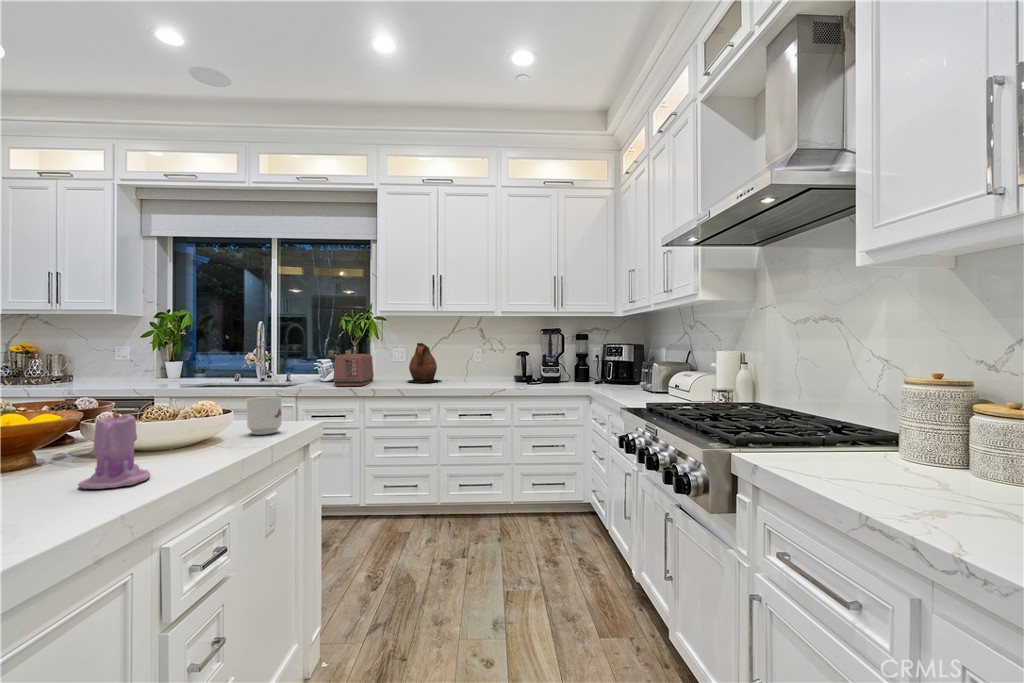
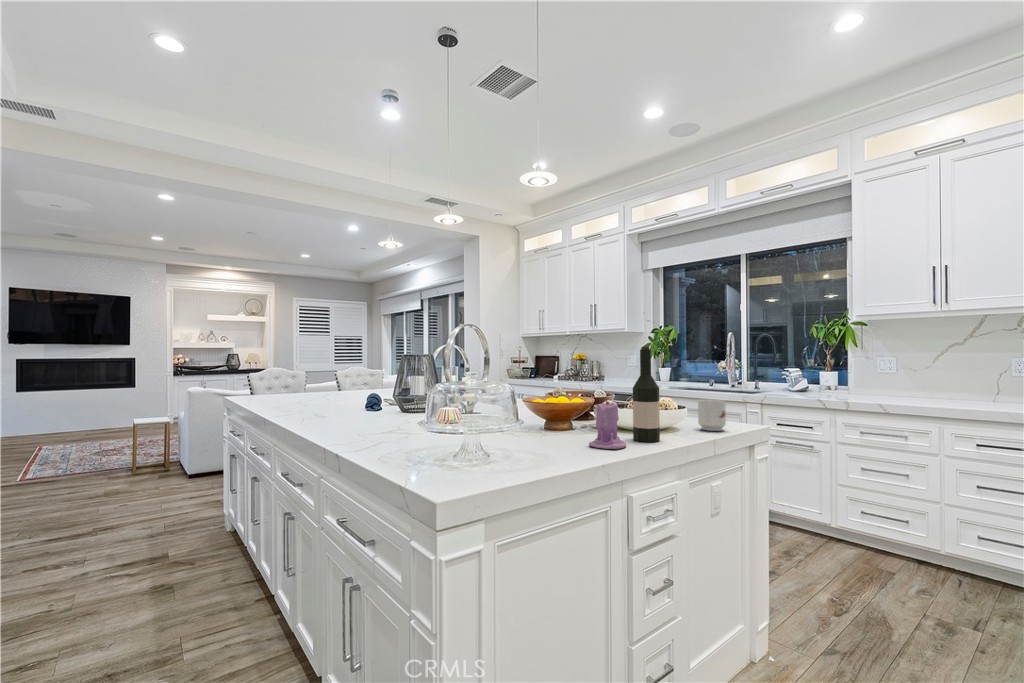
wine bottle: none [158,331,201,465] -> present [633,347,660,442]
ceramic pitcher: present [408,343,442,382] -> none [893,353,951,401]
toaster: present [333,354,374,386] -> none [801,364,851,398]

